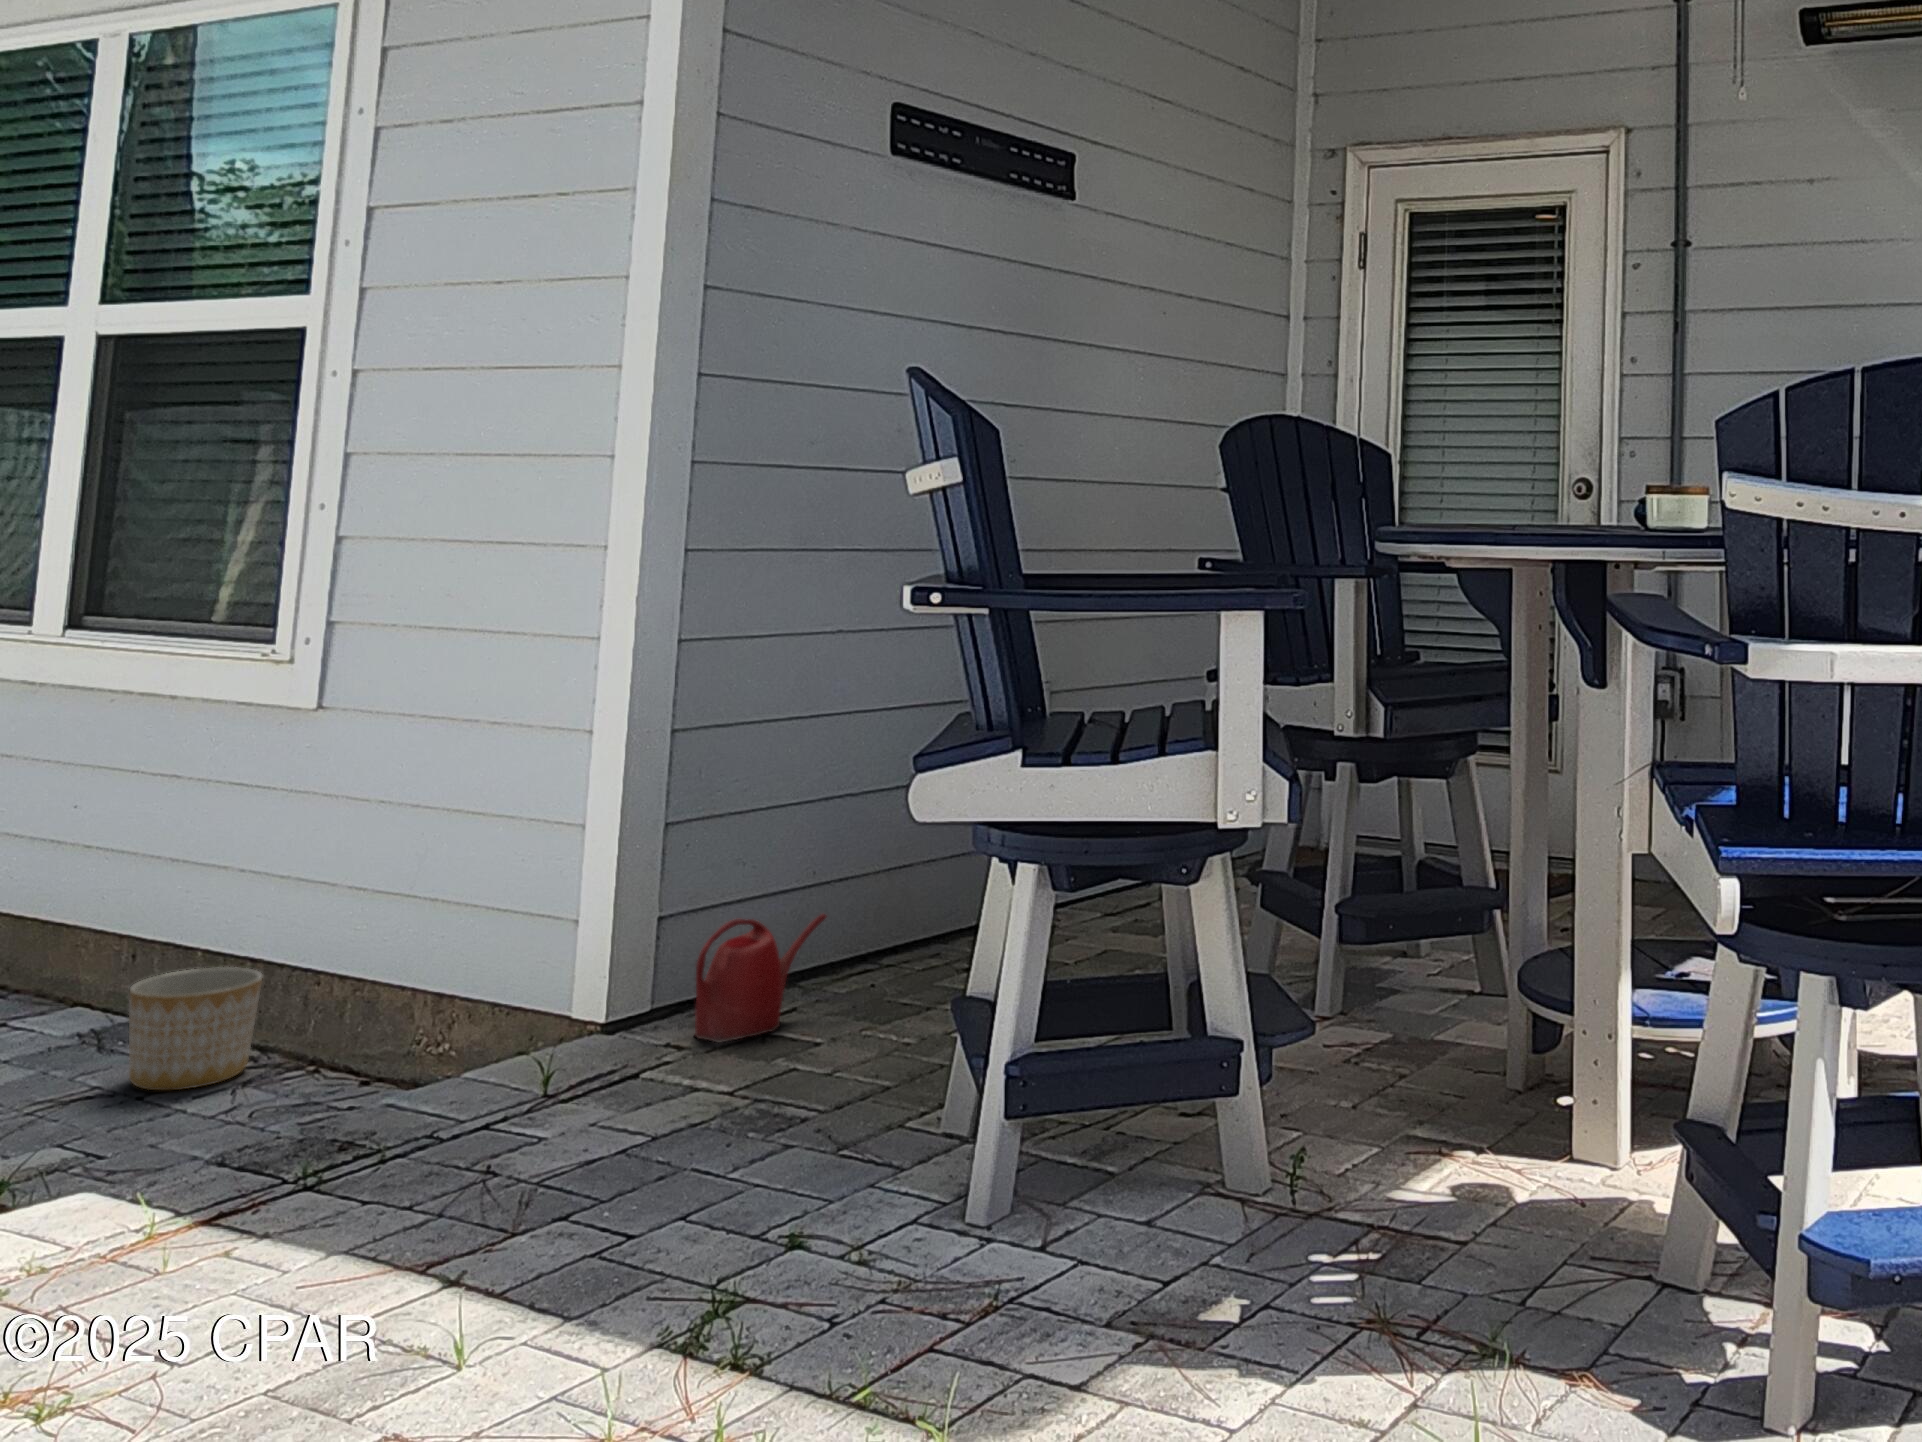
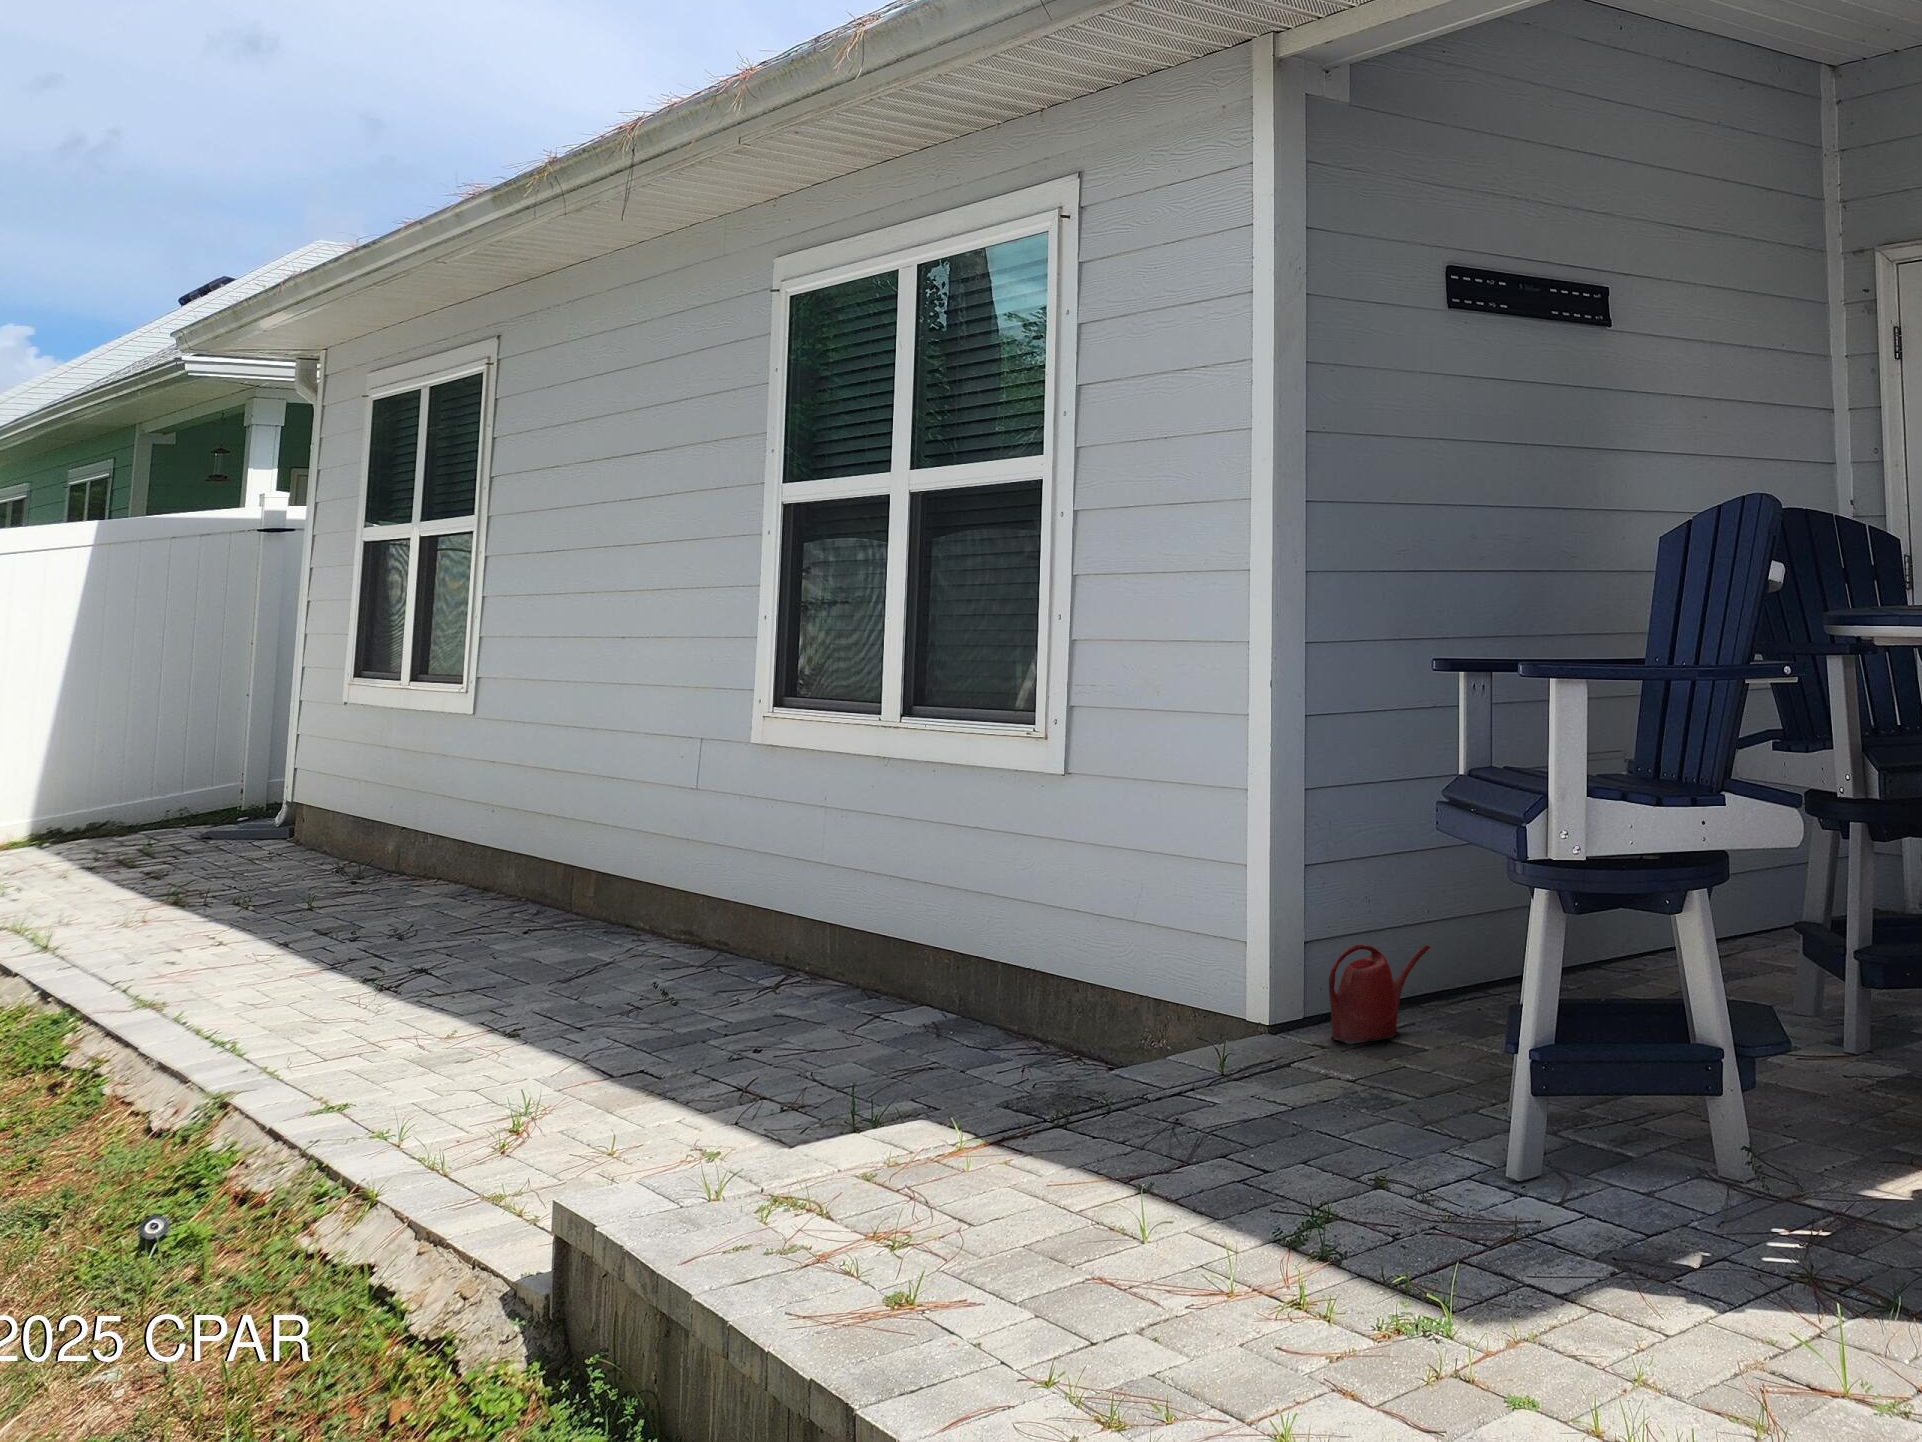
planter: present [129,967,262,1090] -> none [956,969,1040,1058]

